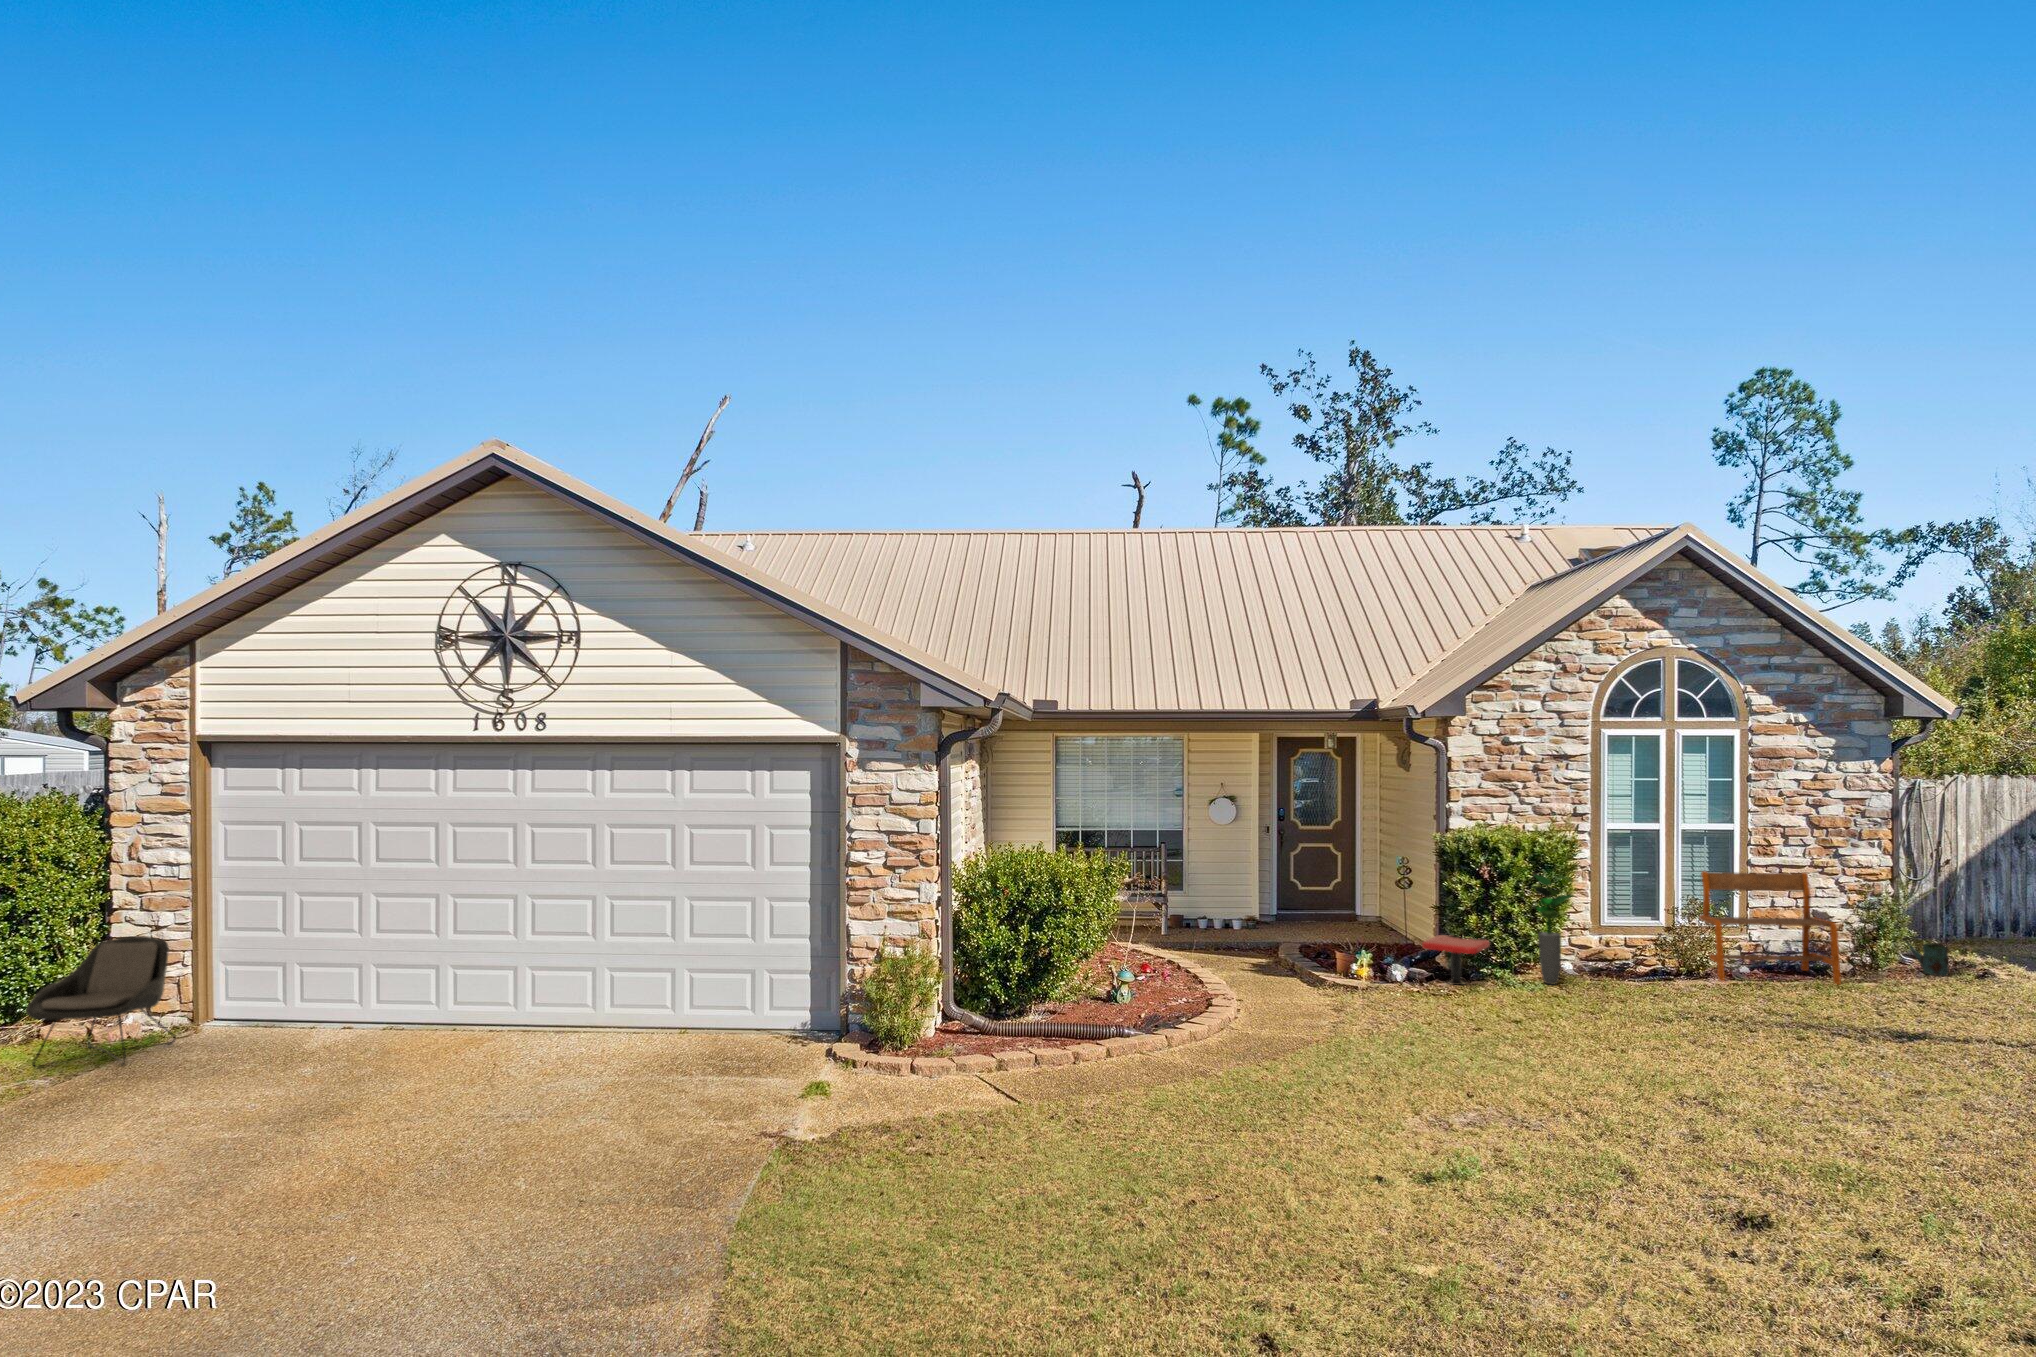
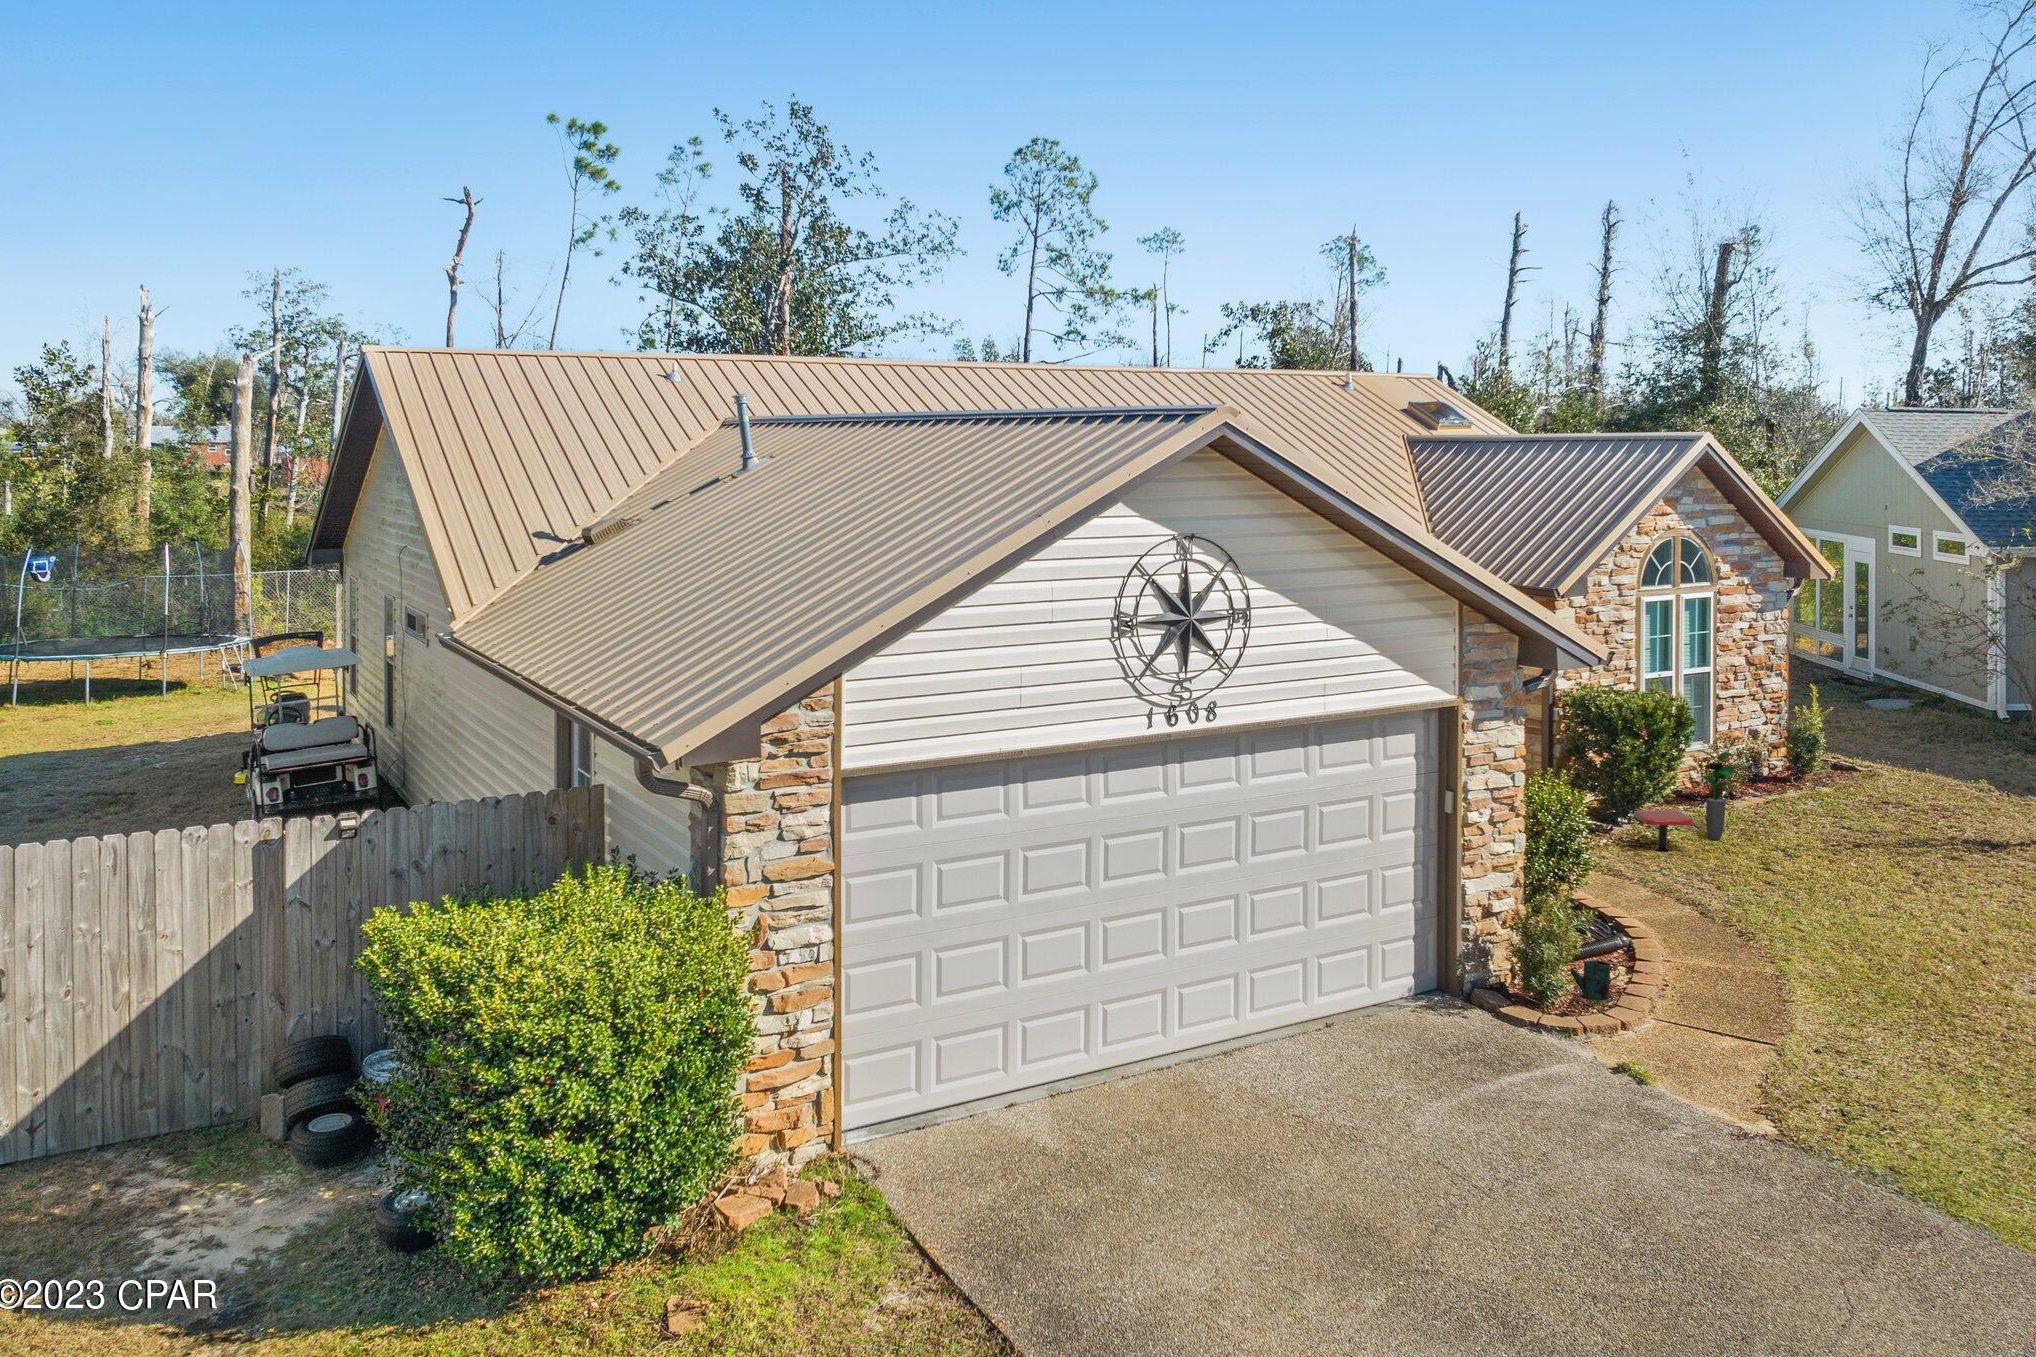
bench: present [1699,871,1841,984] -> none [1750,728,1851,819]
lounge chair: present [26,936,176,1069] -> none [747,1041,903,1239]
watering can: present [1902,937,1956,976] -> present [1571,960,1620,1000]

